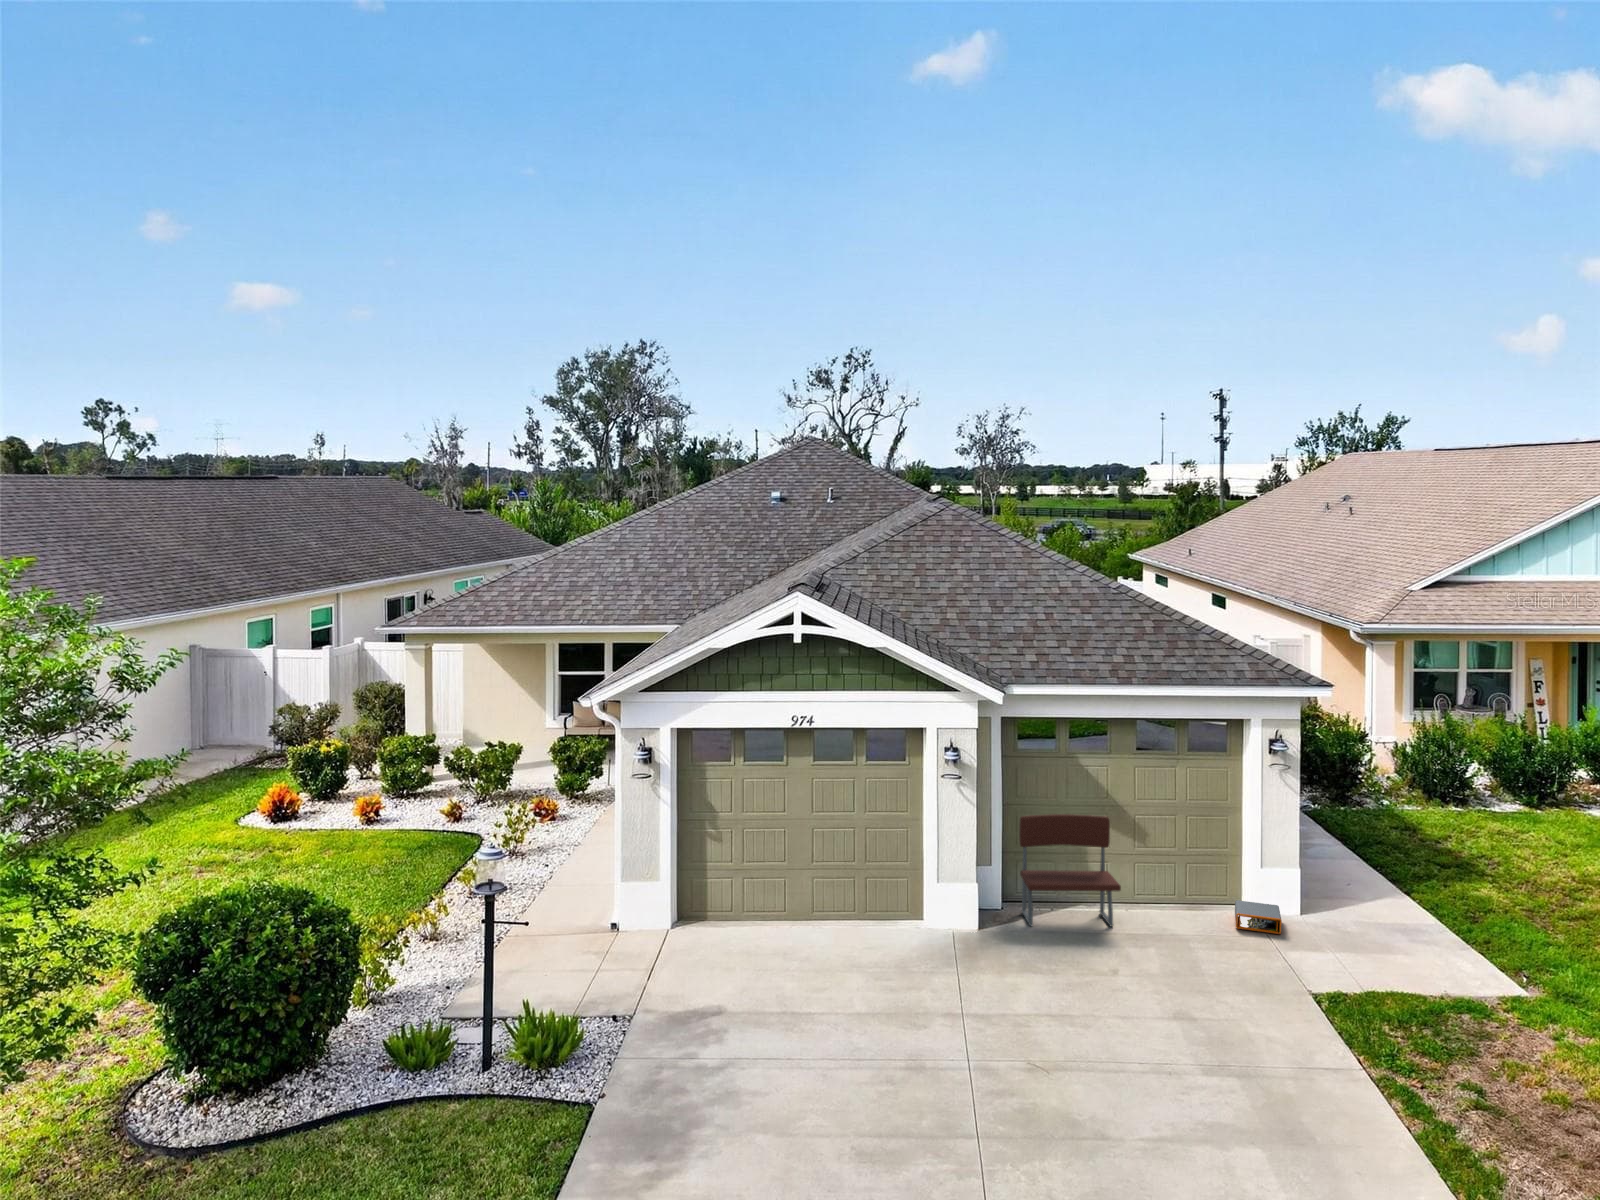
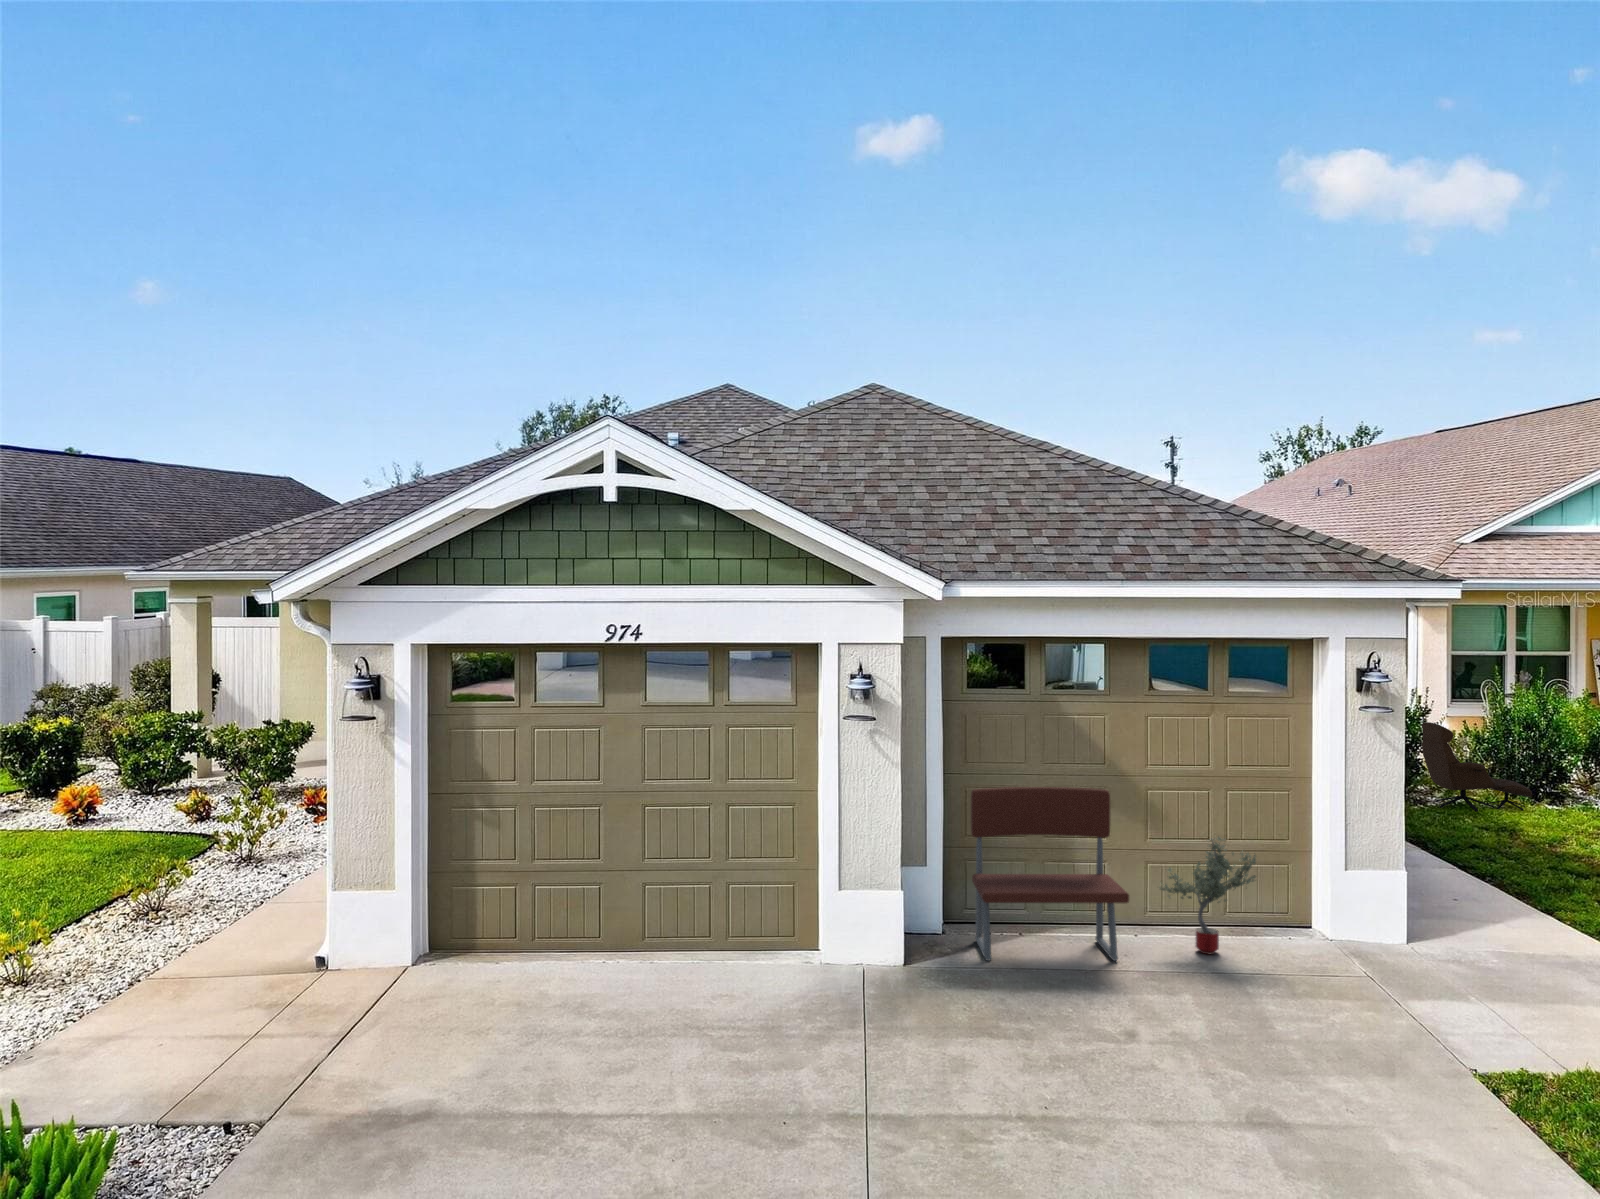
lounge chair: none [1346,744,1426,811] -> present [1422,722,1532,811]
potted tree: none [1140,847,1204,923] -> present [1160,837,1256,955]
storage box: present [1235,900,1282,934] -> none [1304,920,1384,971]

